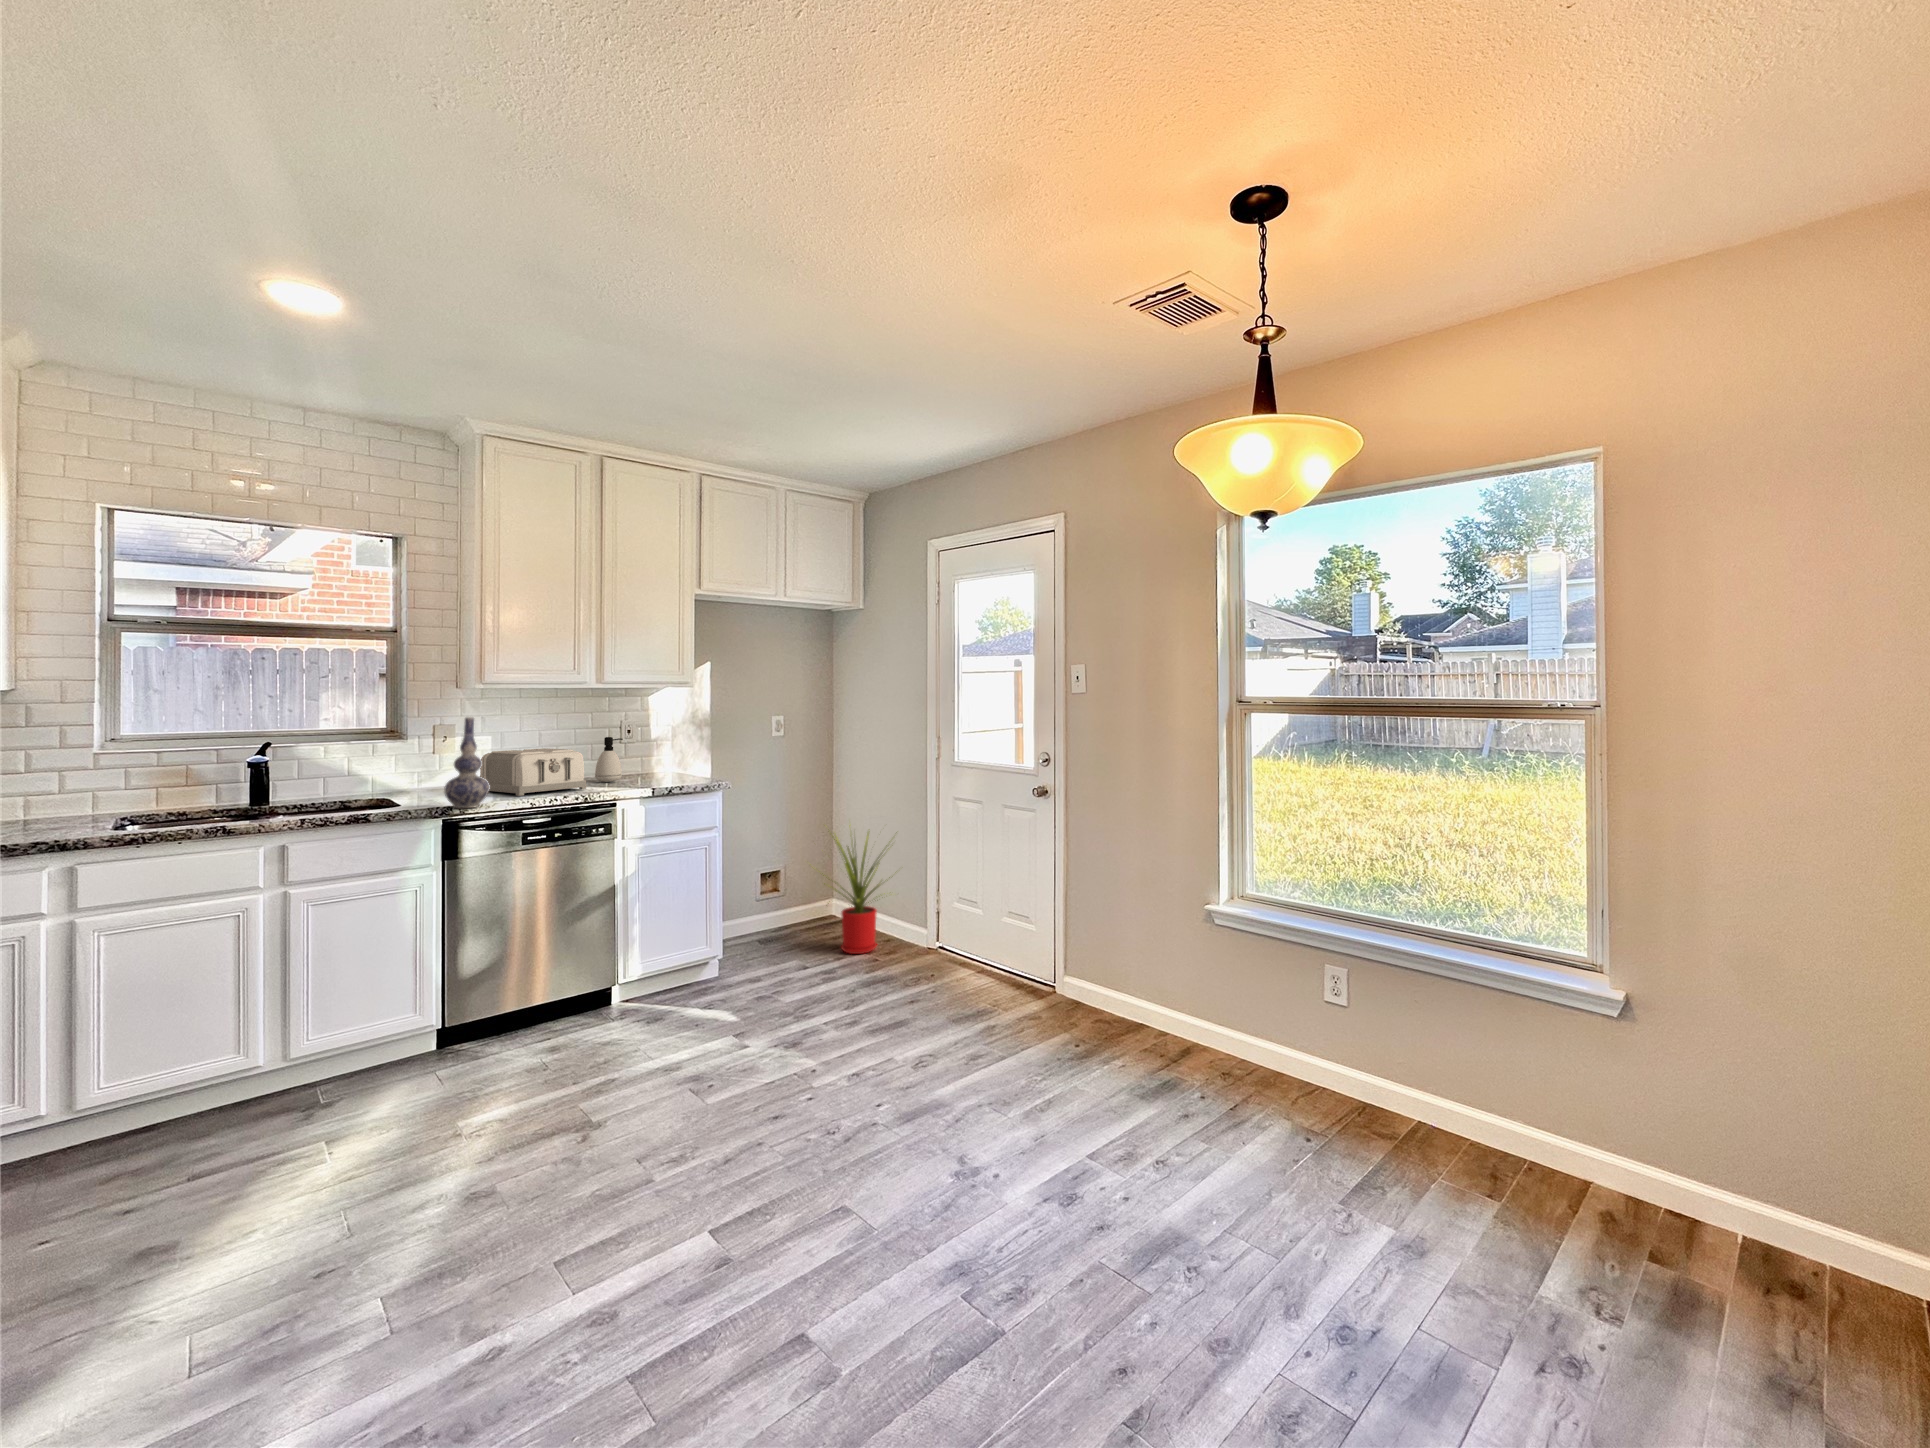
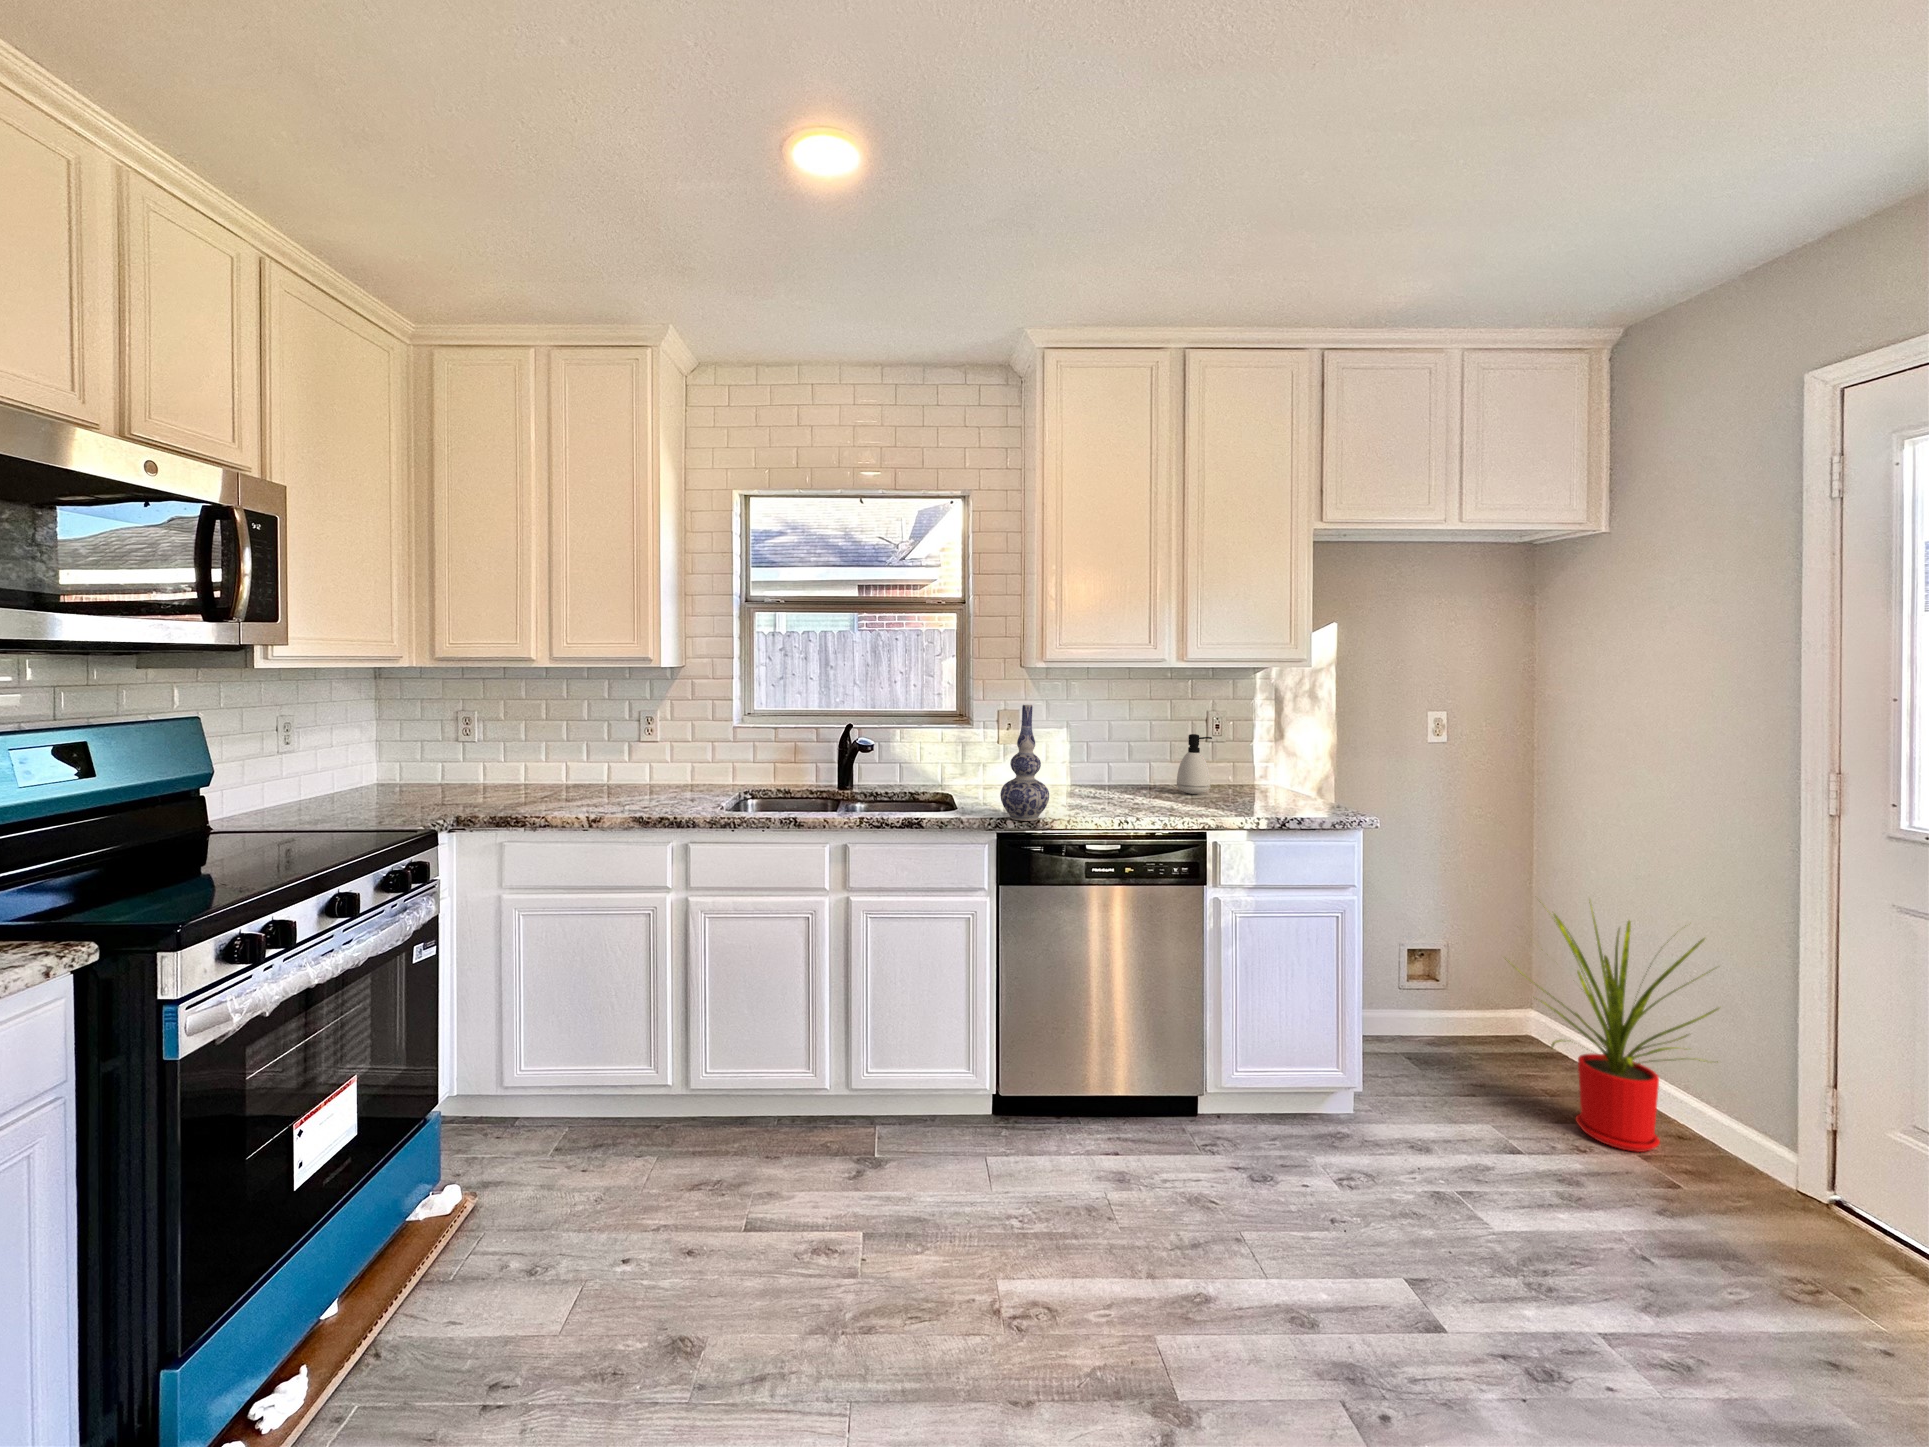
toaster: present [480,748,586,796] -> none [1044,745,1166,807]

